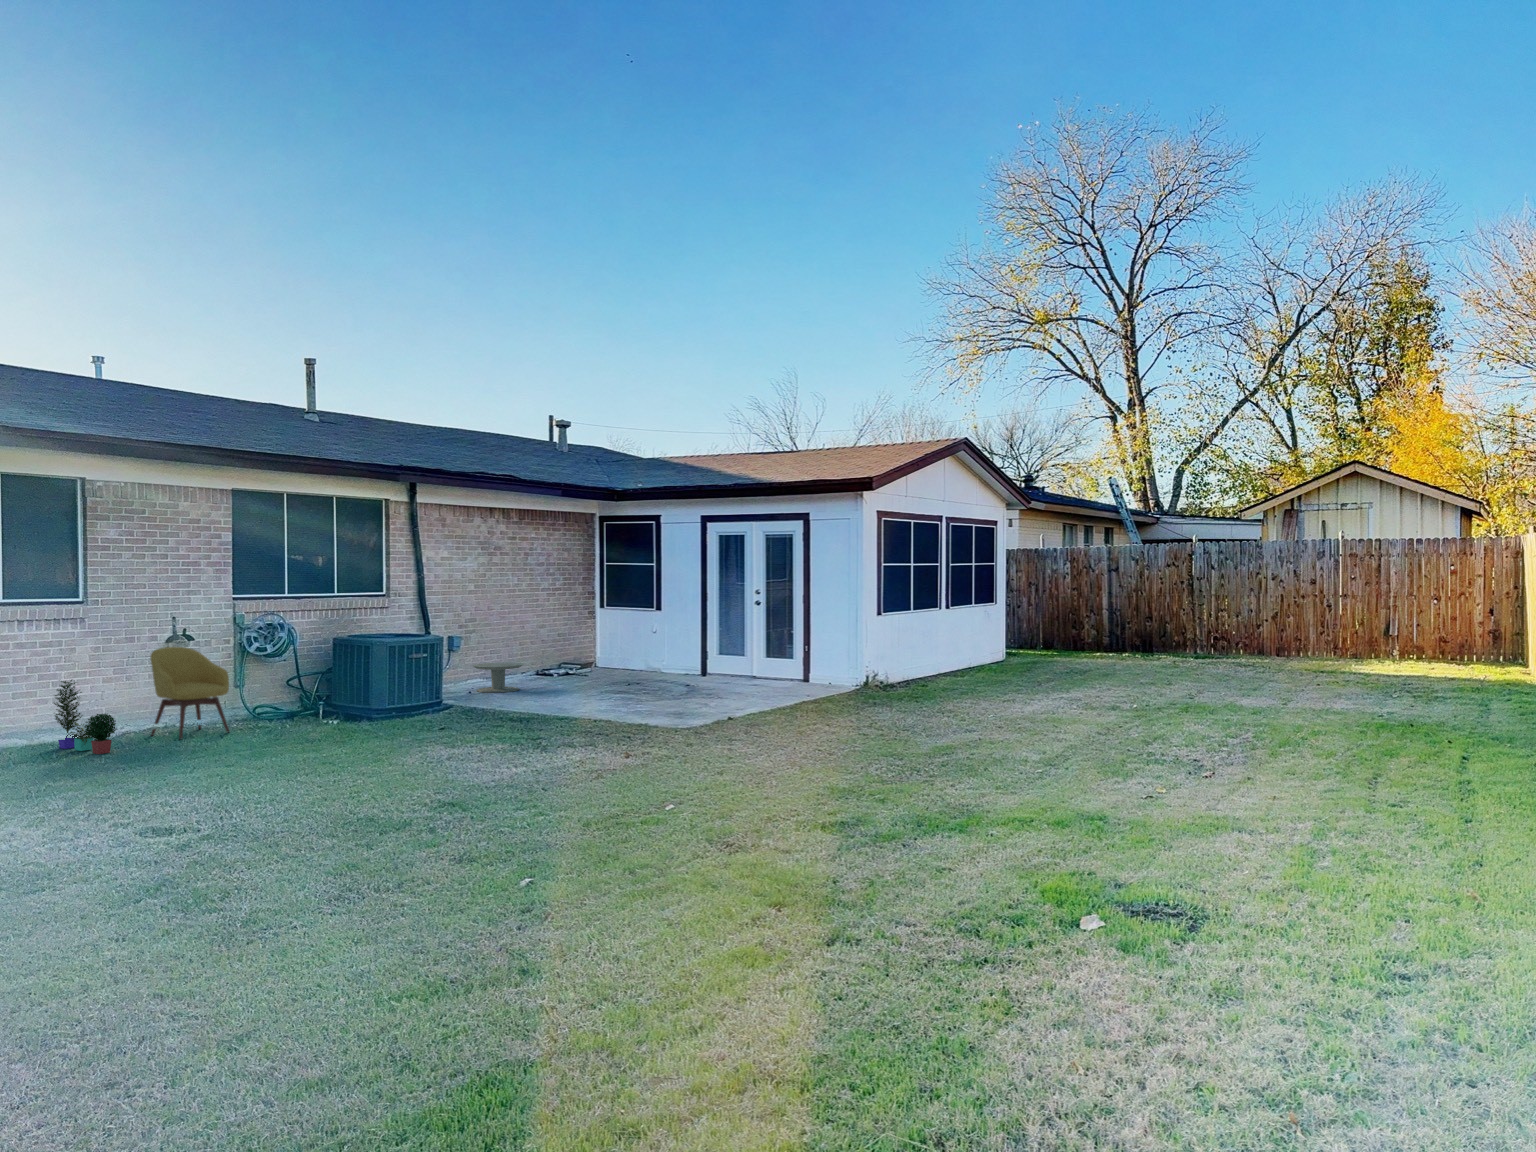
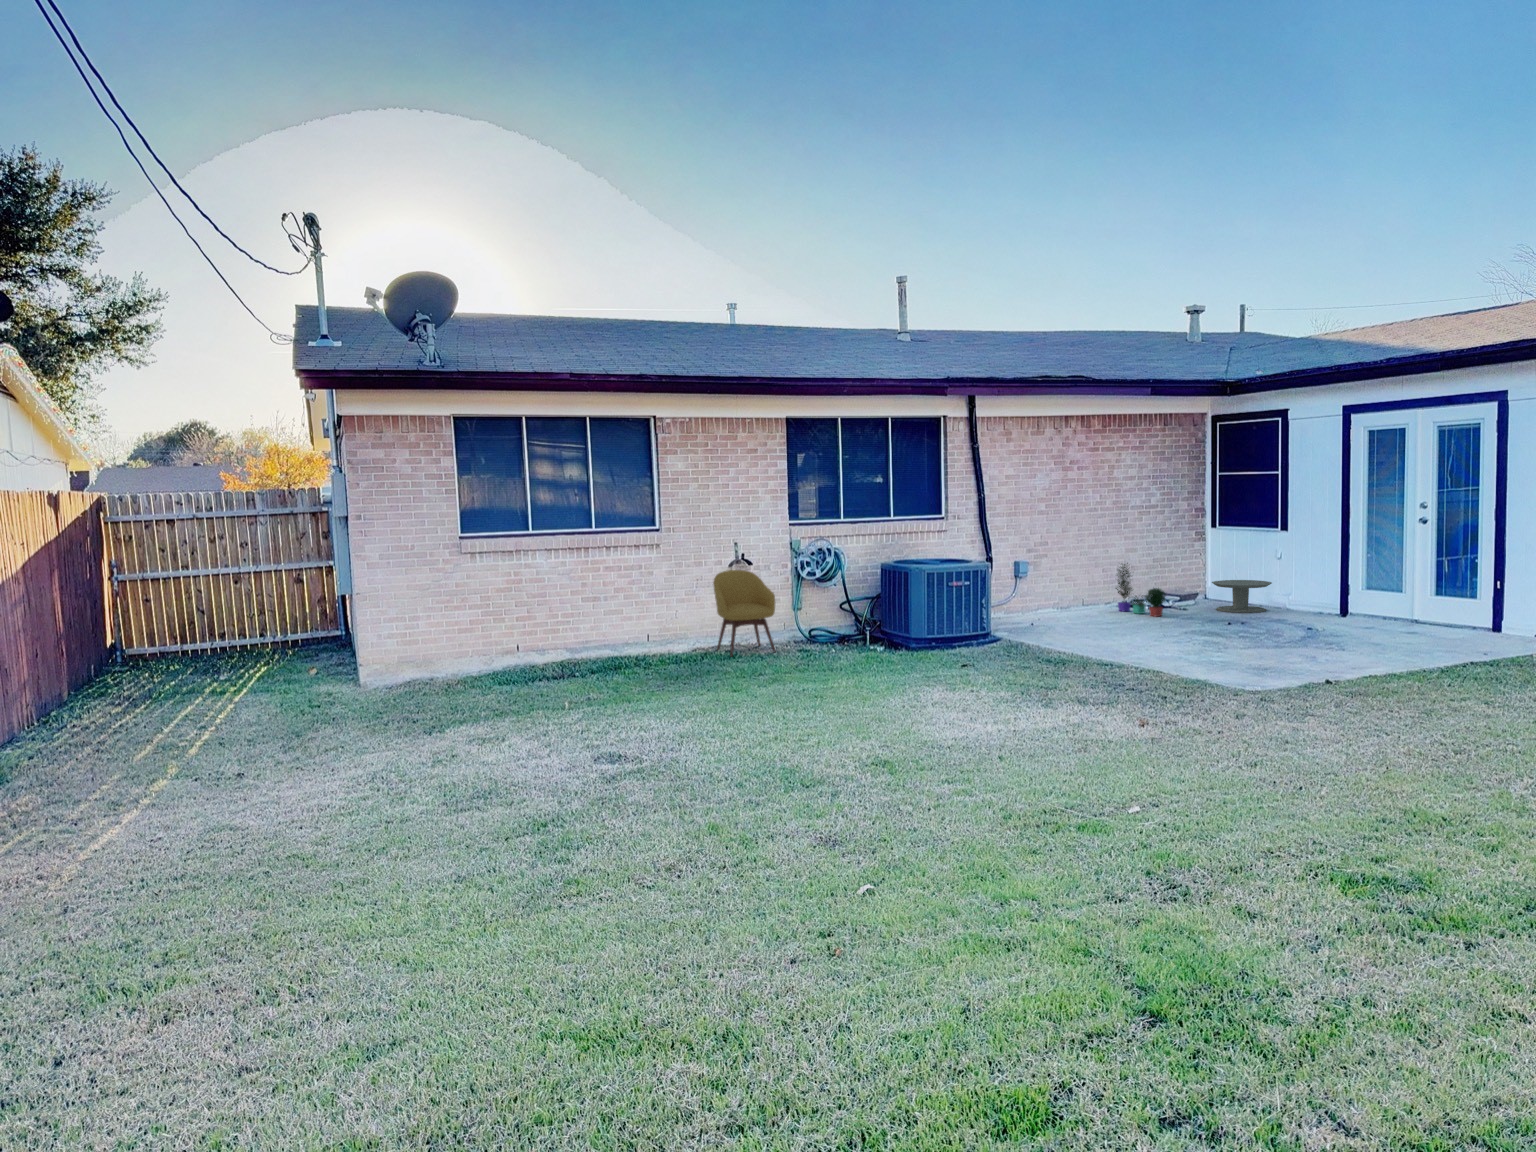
side table: present [473,662,523,693] -> present [1212,580,1272,613]
potted plant: present [54,680,117,754] -> present [1116,563,1165,617]

